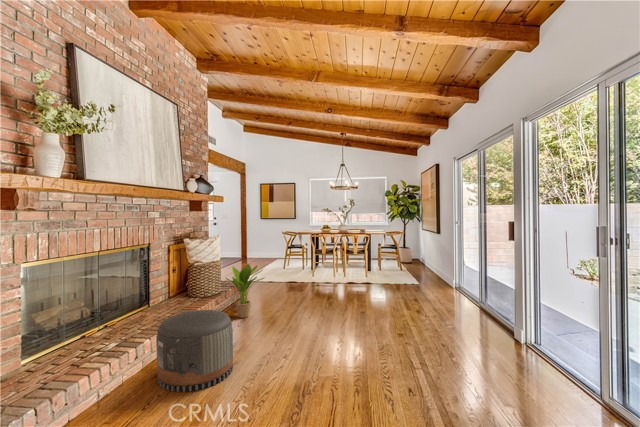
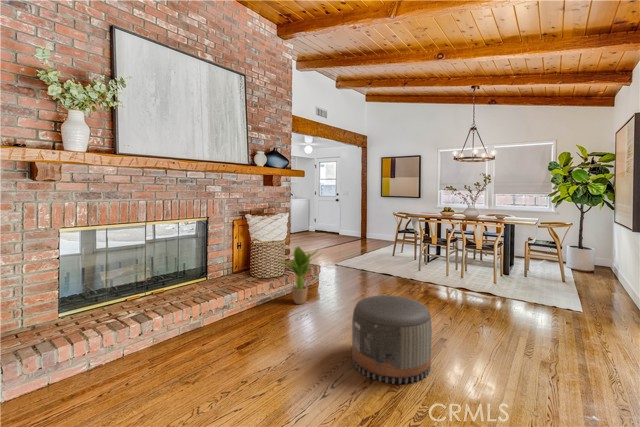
pouf: present [156,310,233,392] -> present [352,295,432,384]

